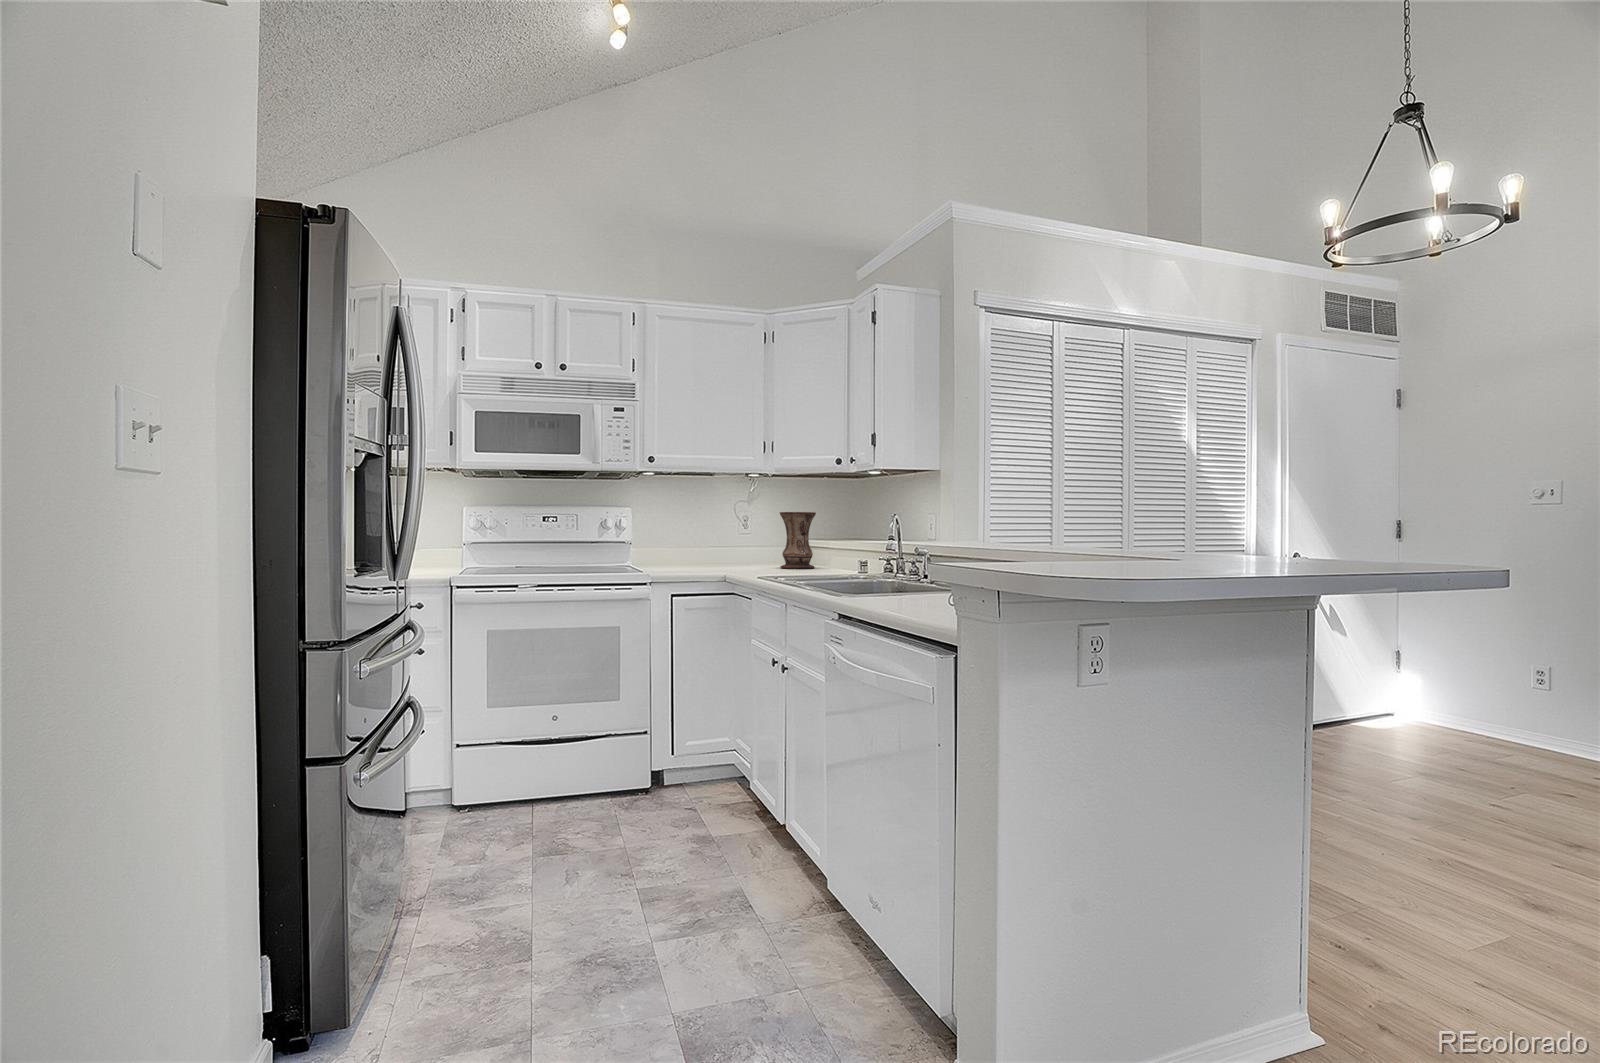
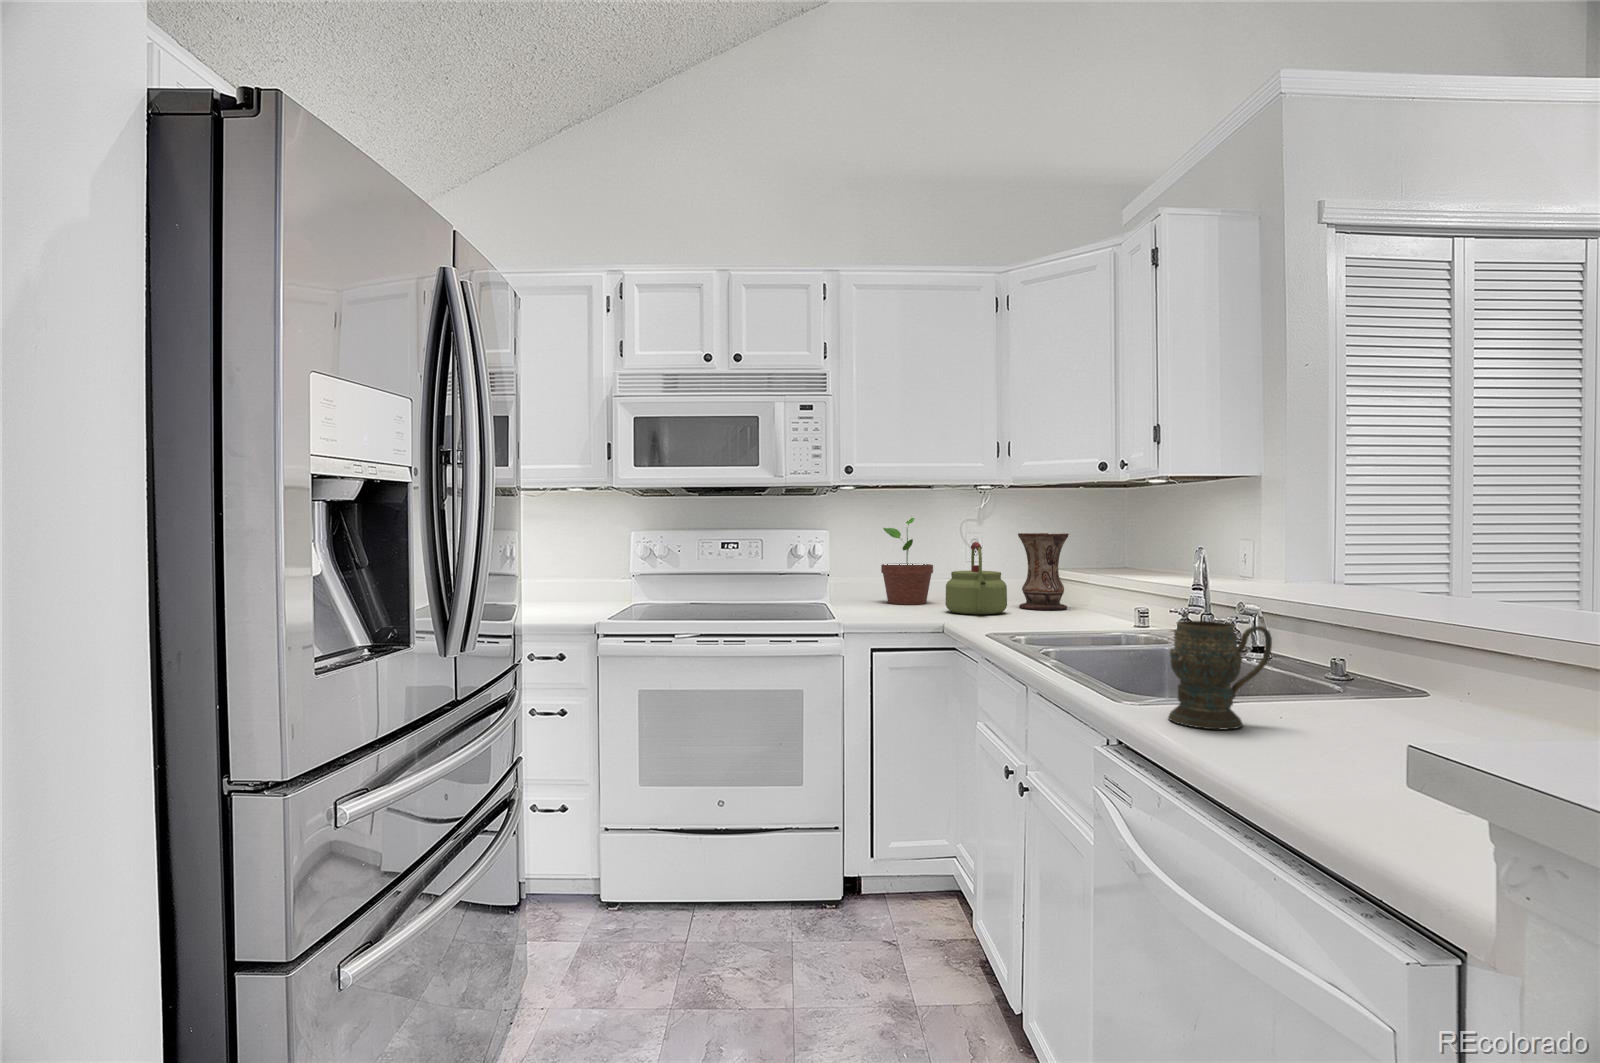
potted plant: none [674,499,715,568] -> present [881,516,933,605]
kettle: none [726,517,772,571] -> present [945,542,1007,615]
mug: none [864,544,915,600] -> present [1168,621,1272,729]

